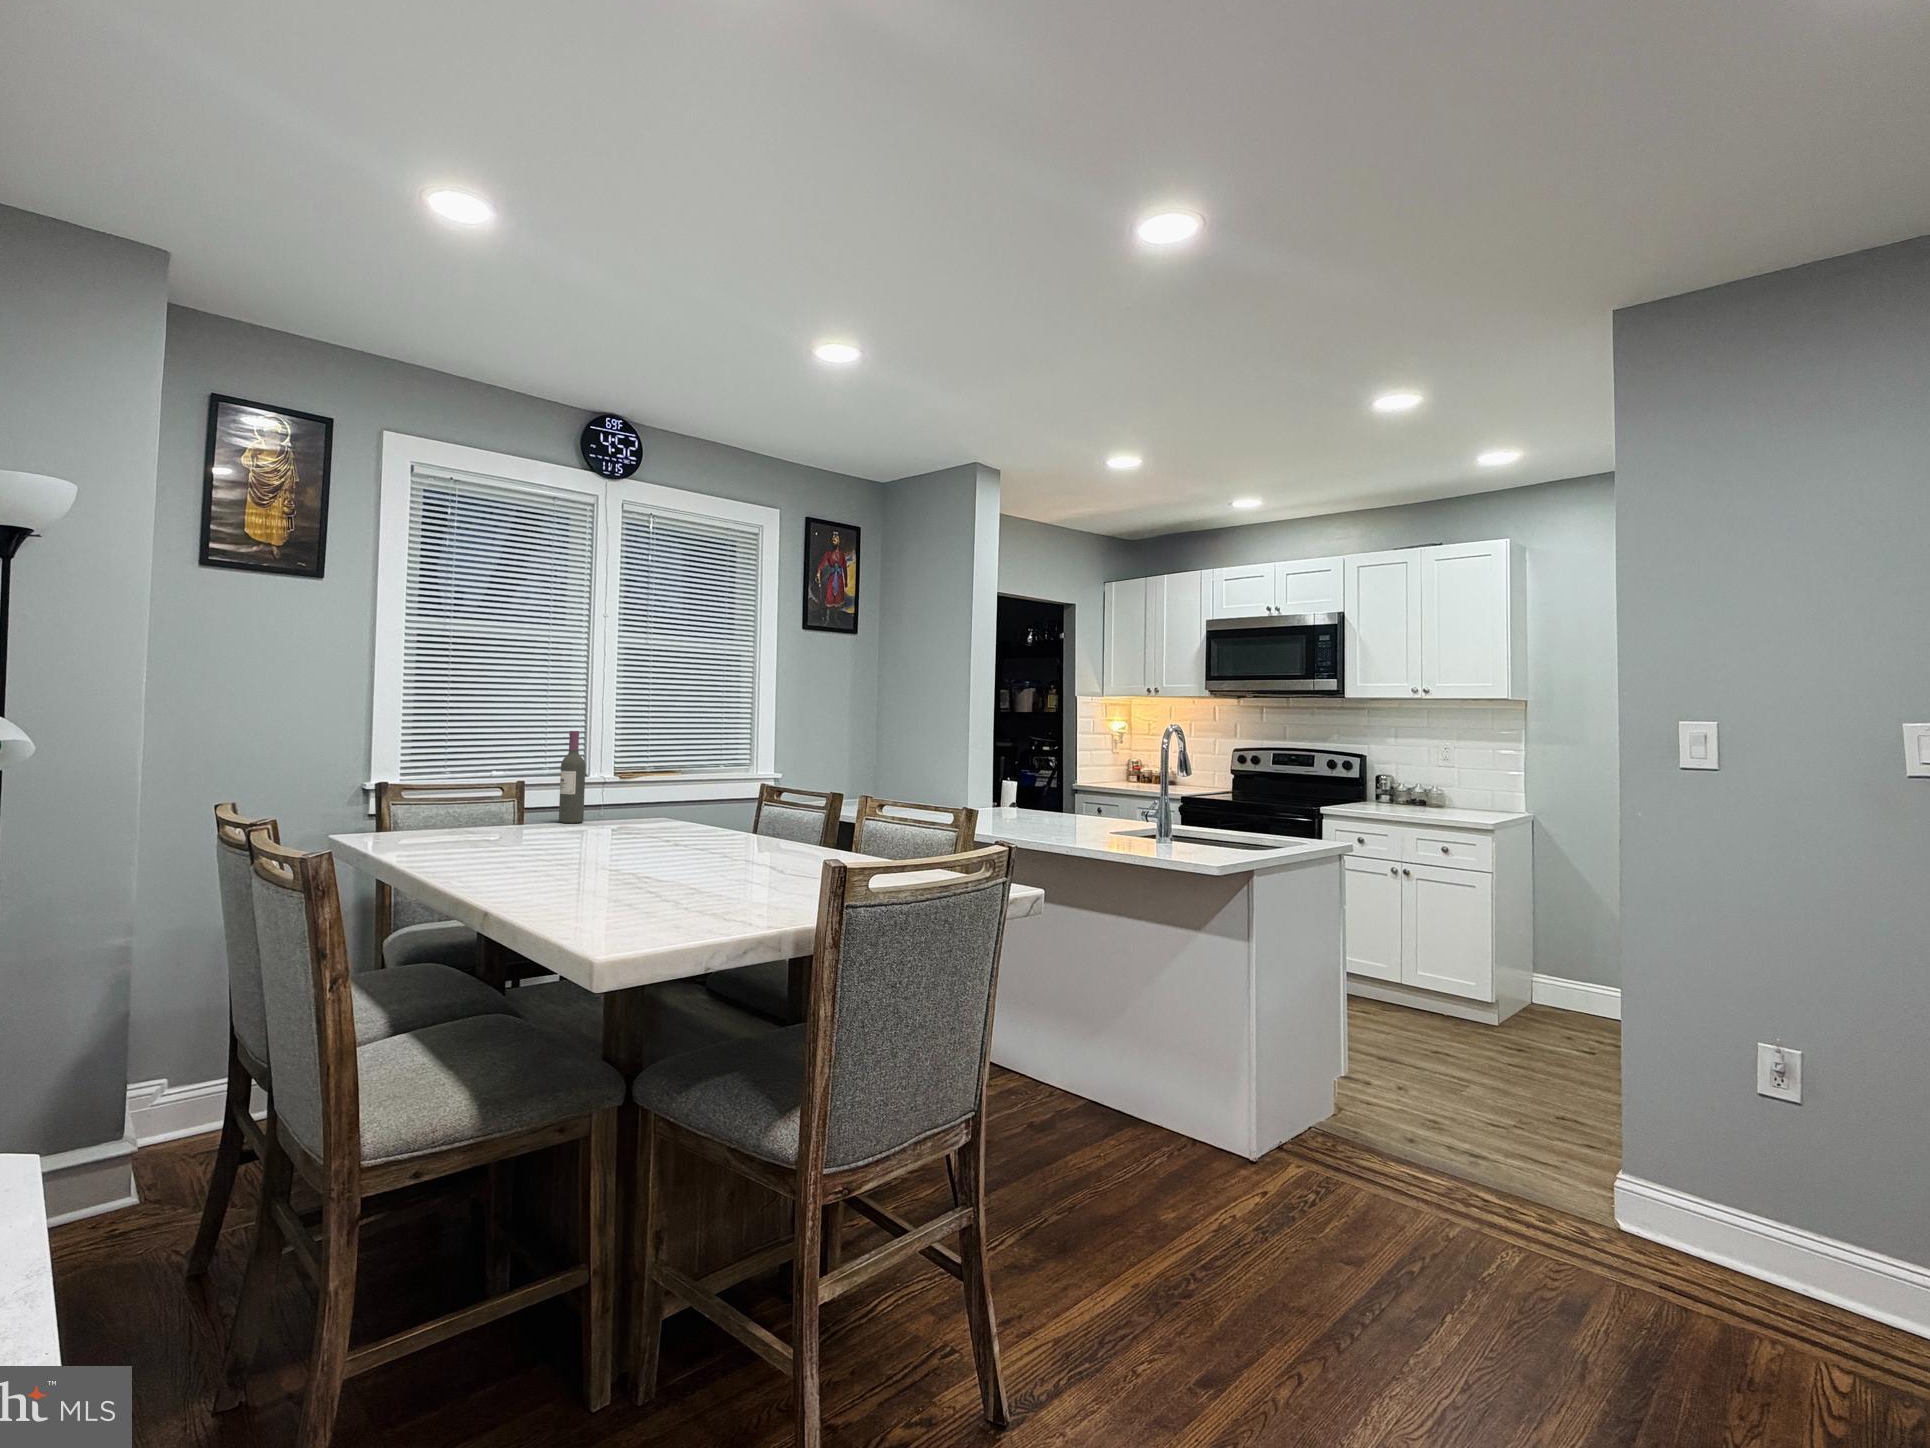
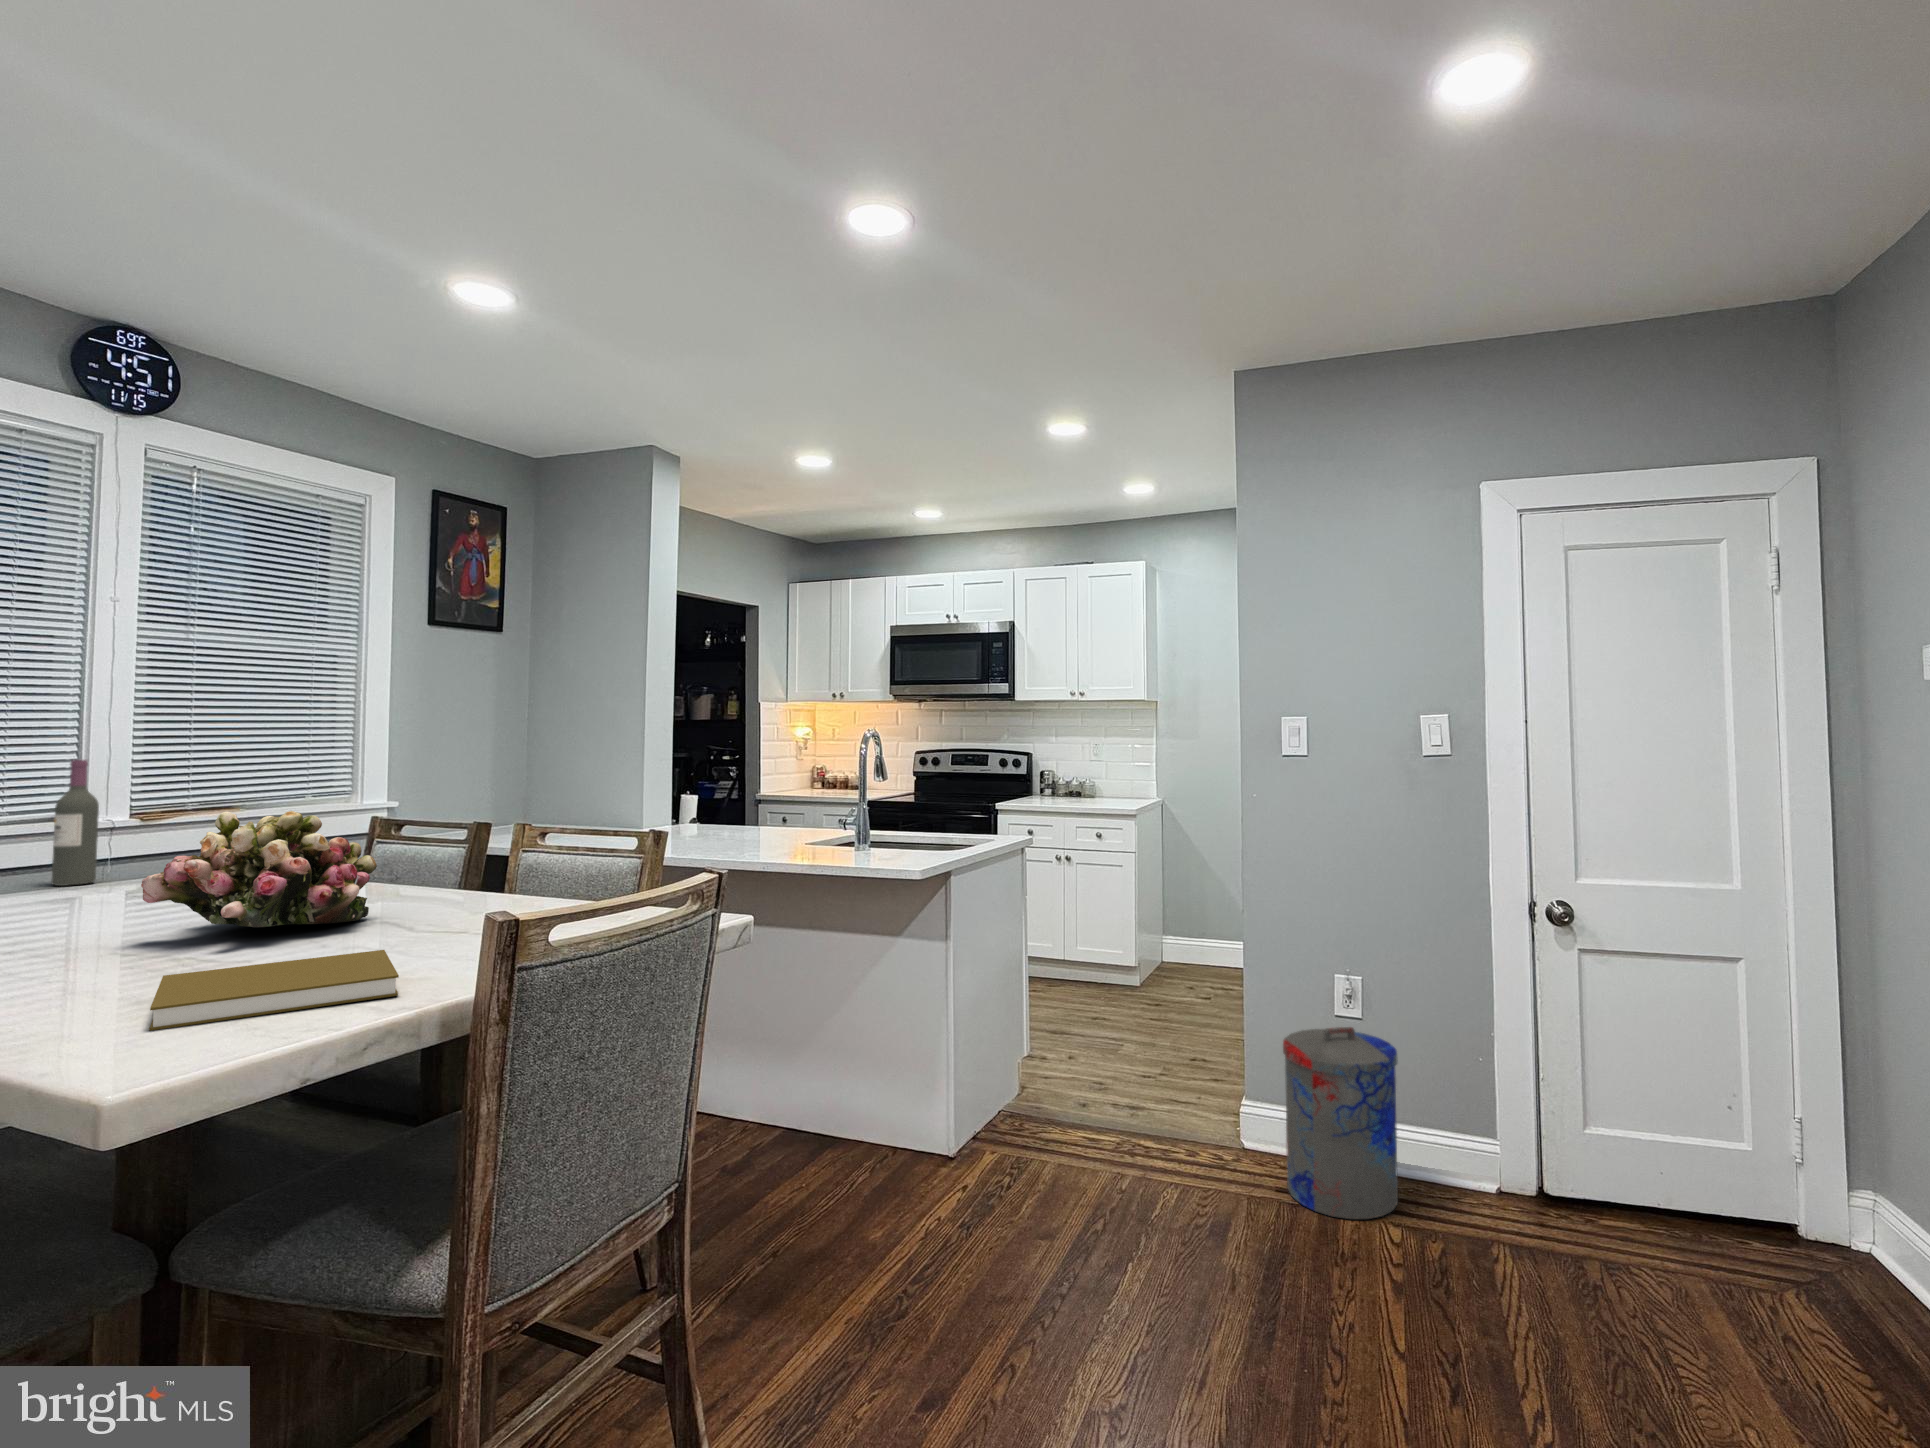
flower arrangement: none [611,773,757,864] -> present [141,811,377,927]
book: none [617,884,768,922] -> present [149,950,399,1031]
trash can: none [1668,1100,1842,1347] -> present [1283,1027,1398,1219]

